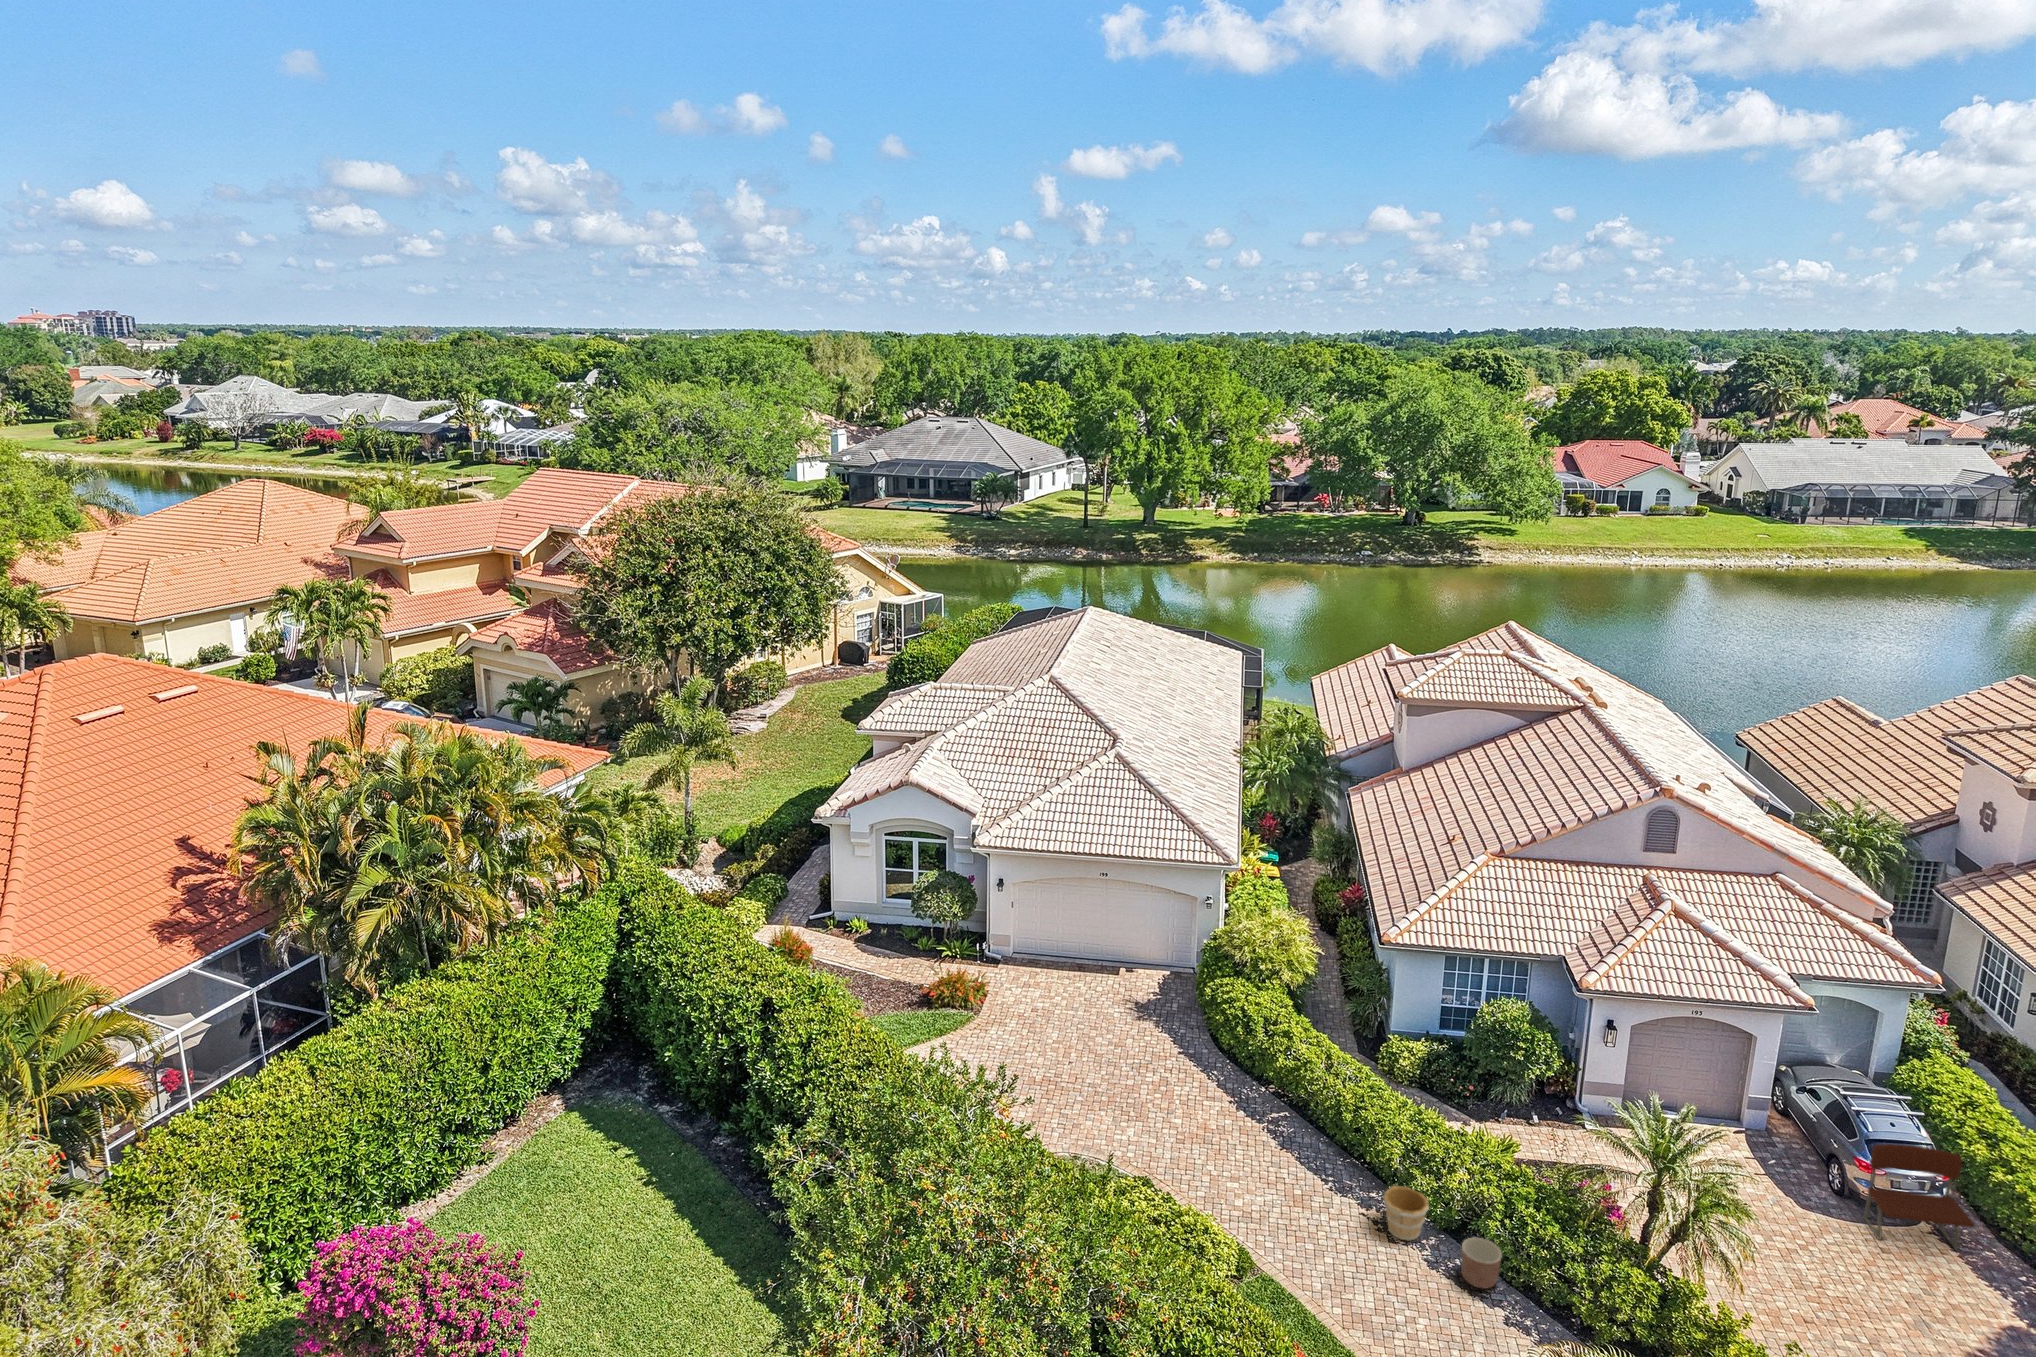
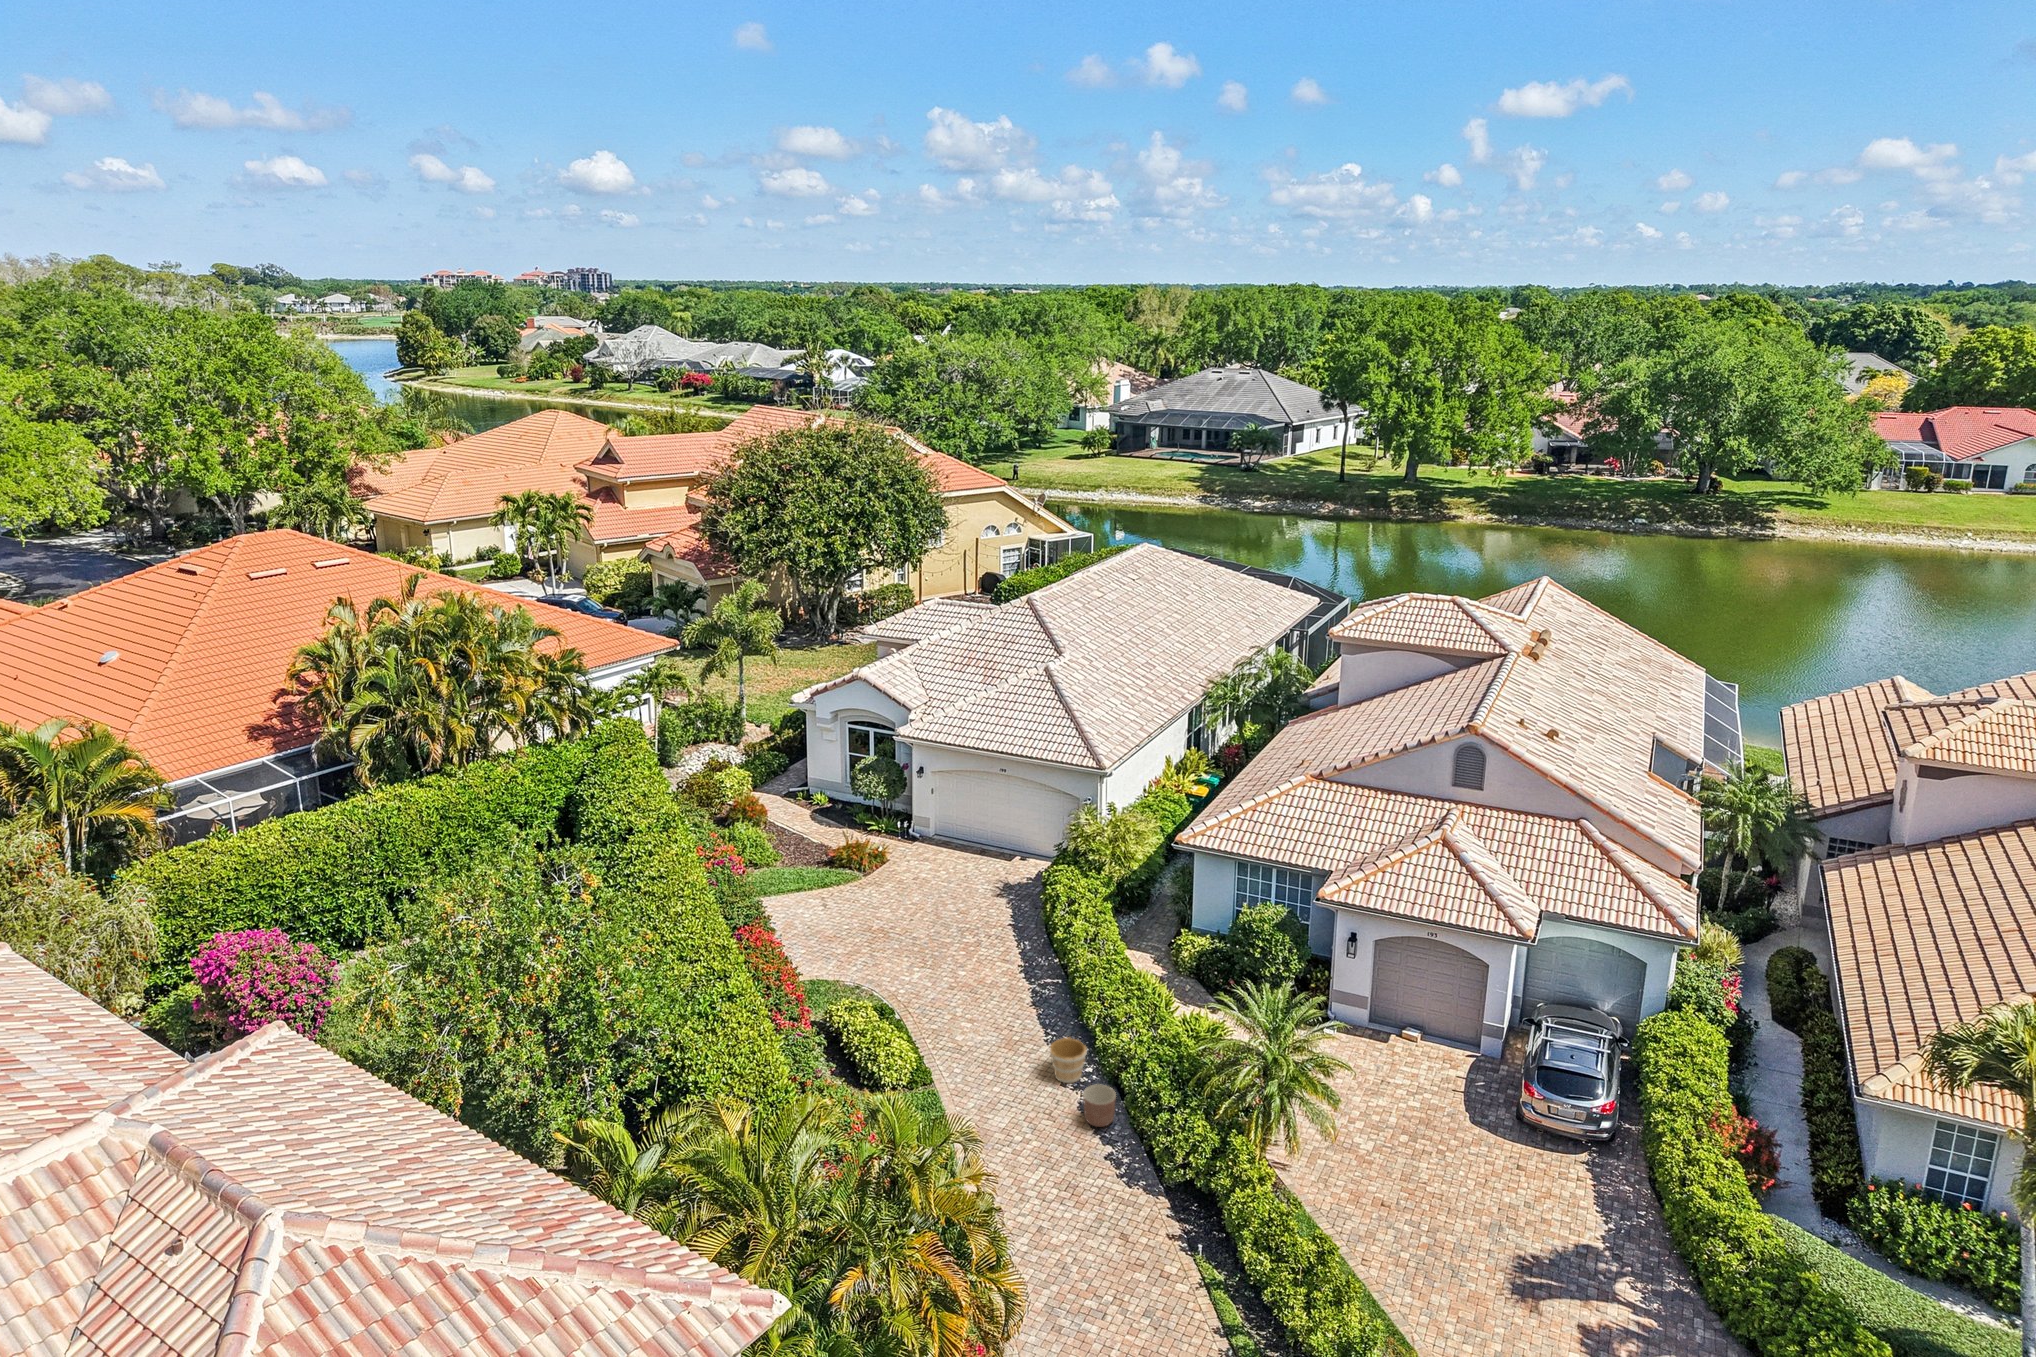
bench: present [1863,1144,1974,1250] -> none [1518,1071,1610,1181]

